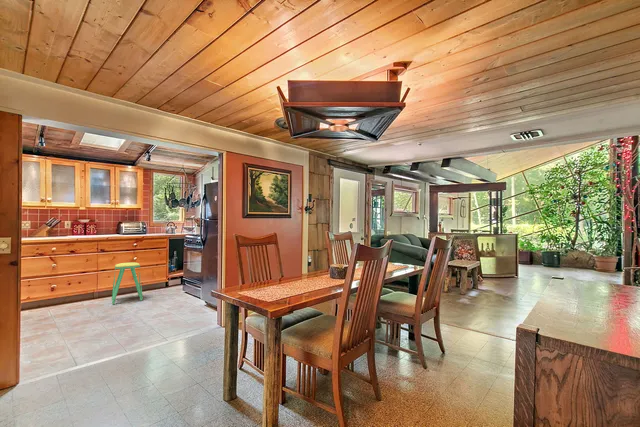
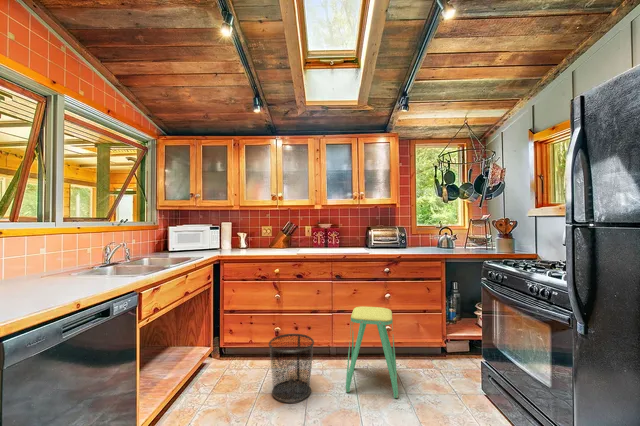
trash can: none [59,281,93,314] -> present [269,334,314,402]

